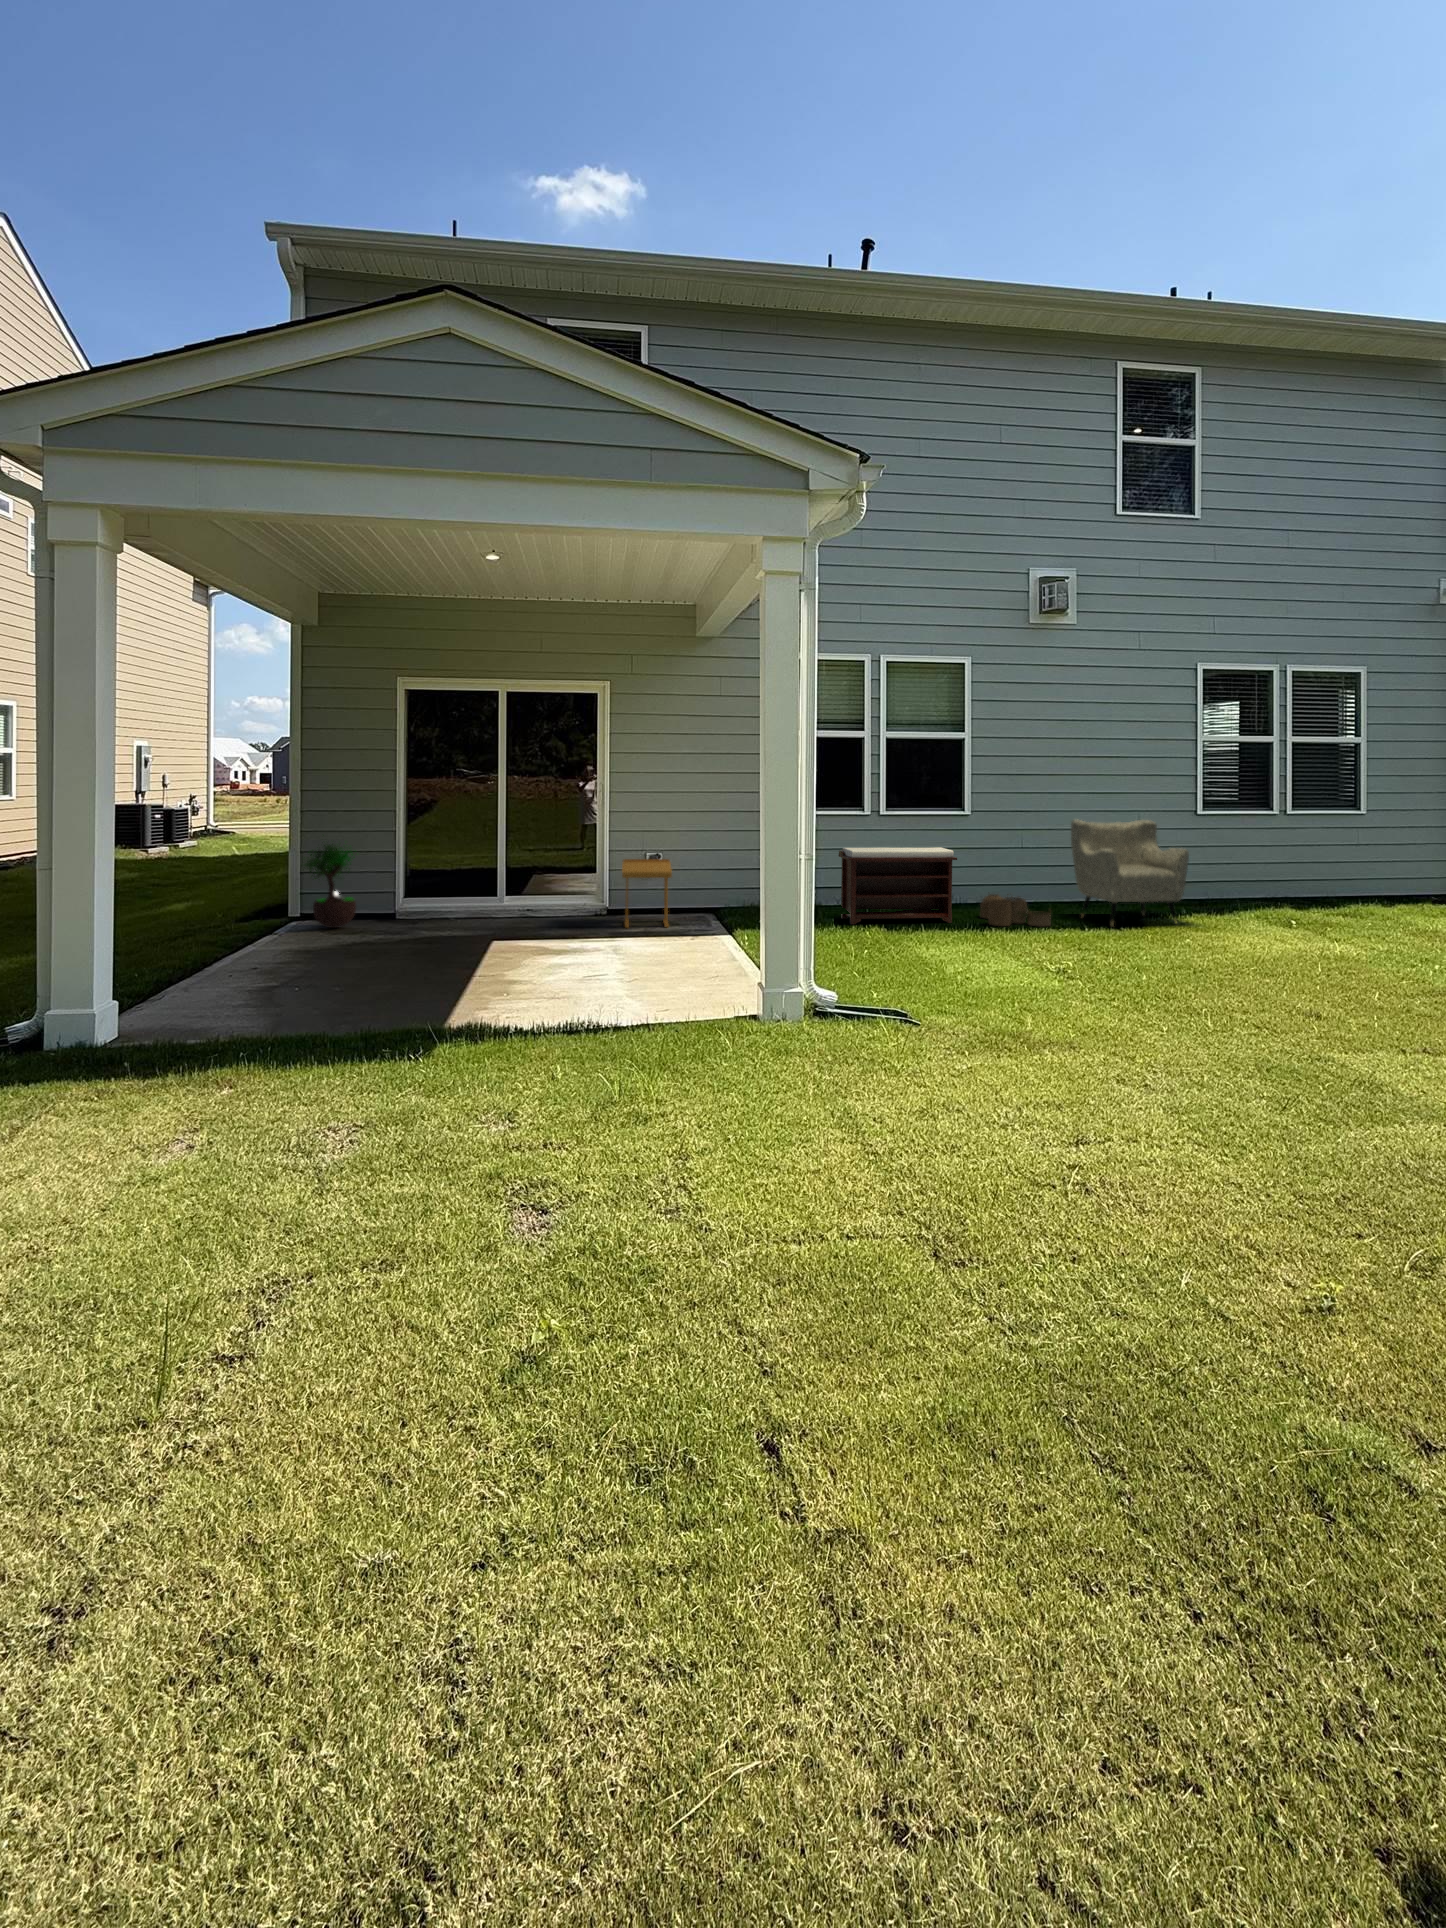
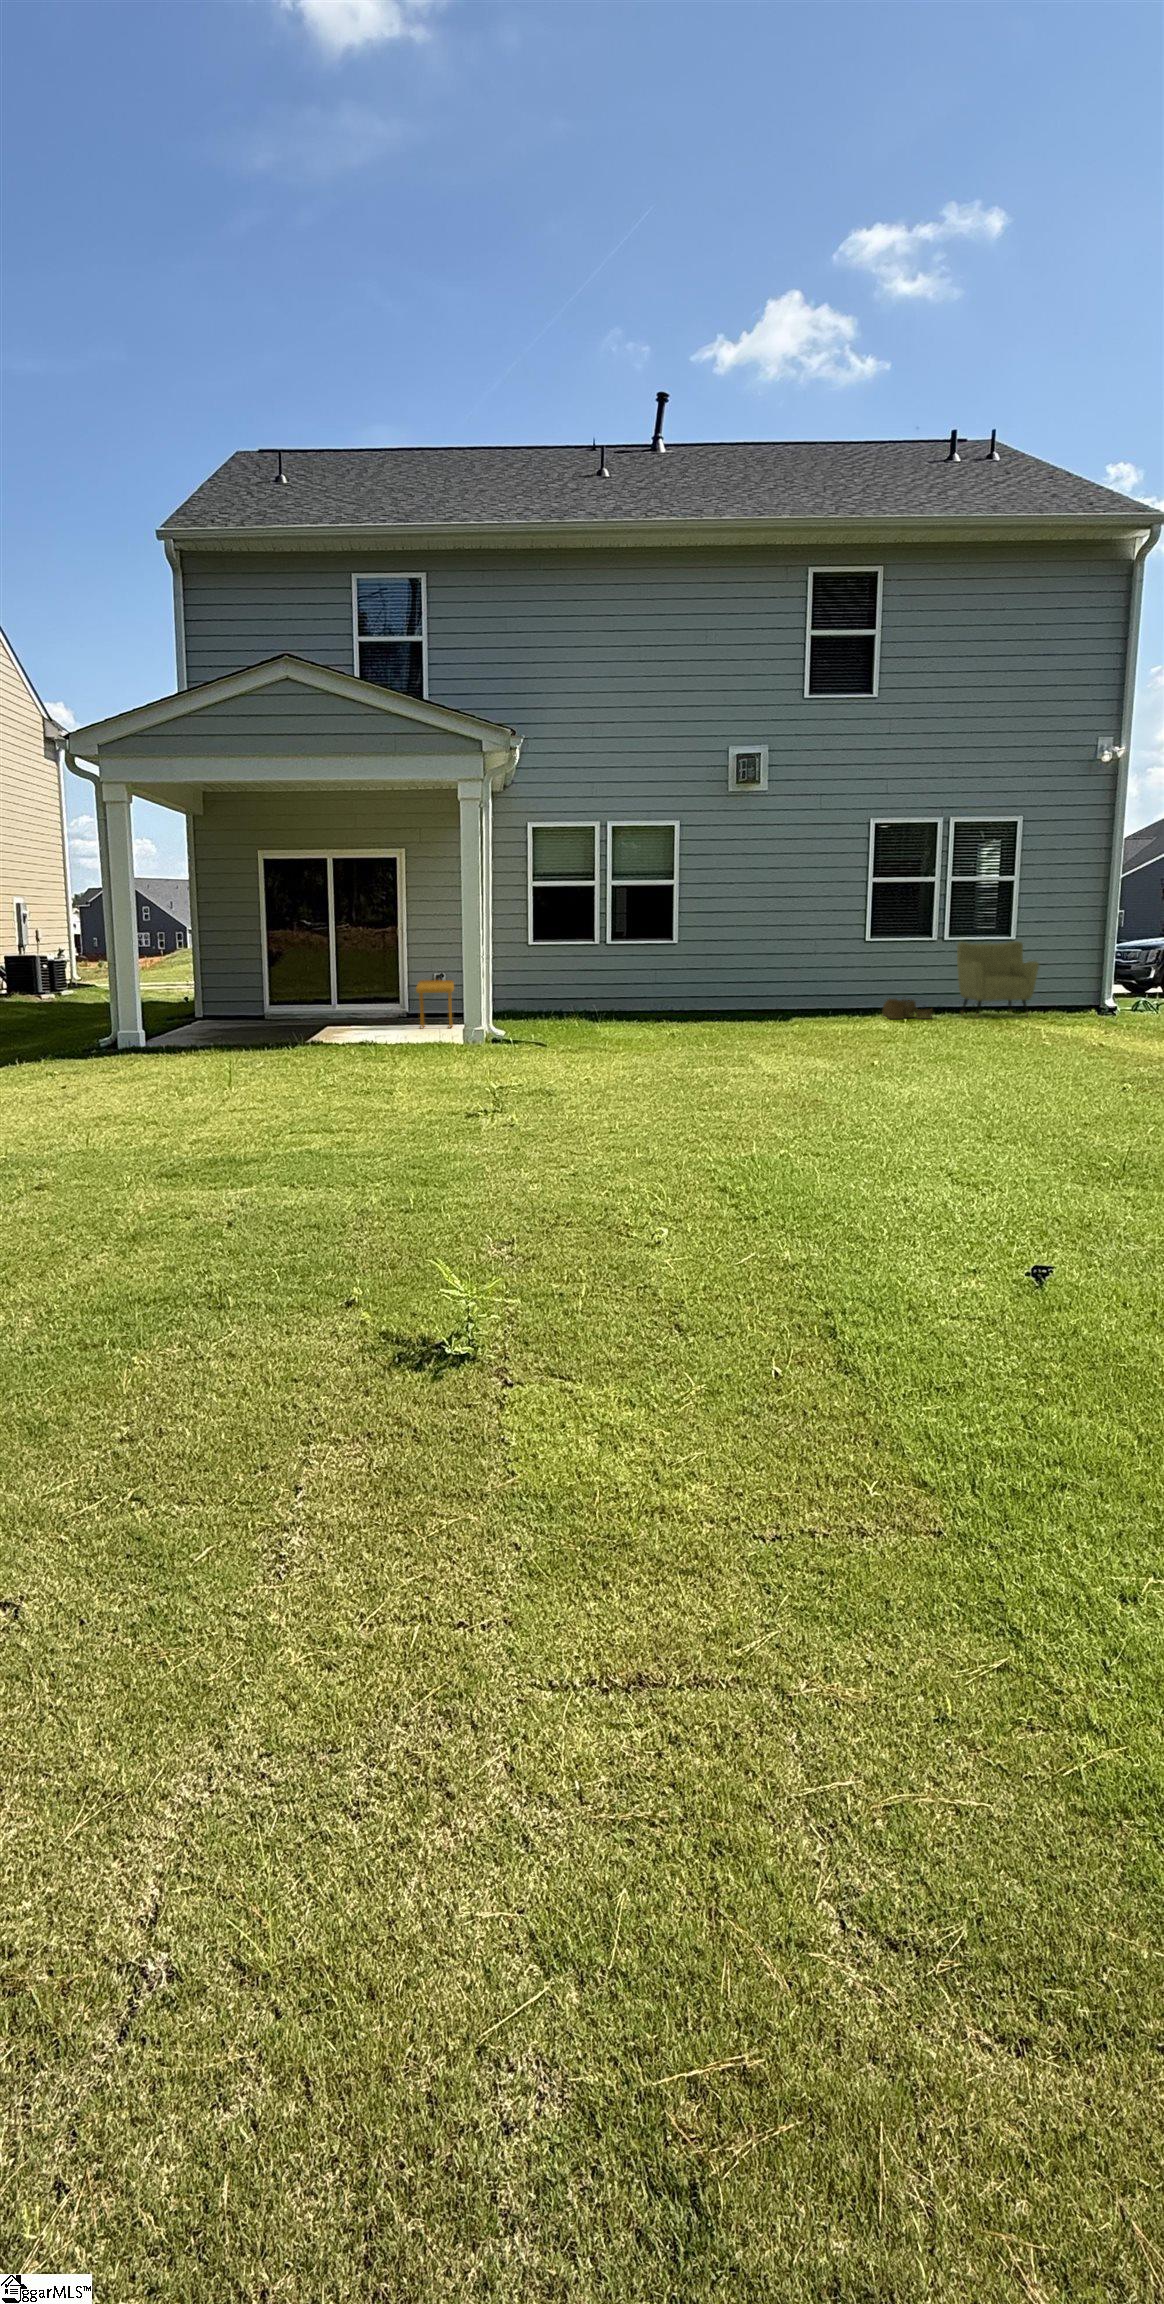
armchair: present [1071,820,1189,926] -> present [957,941,1039,1017]
potted tree: present [304,844,356,928] -> none [190,965,231,1032]
bench: present [838,847,957,924] -> none [579,969,664,1025]
woven basket: present [980,894,1051,926] -> present [883,998,932,1019]

